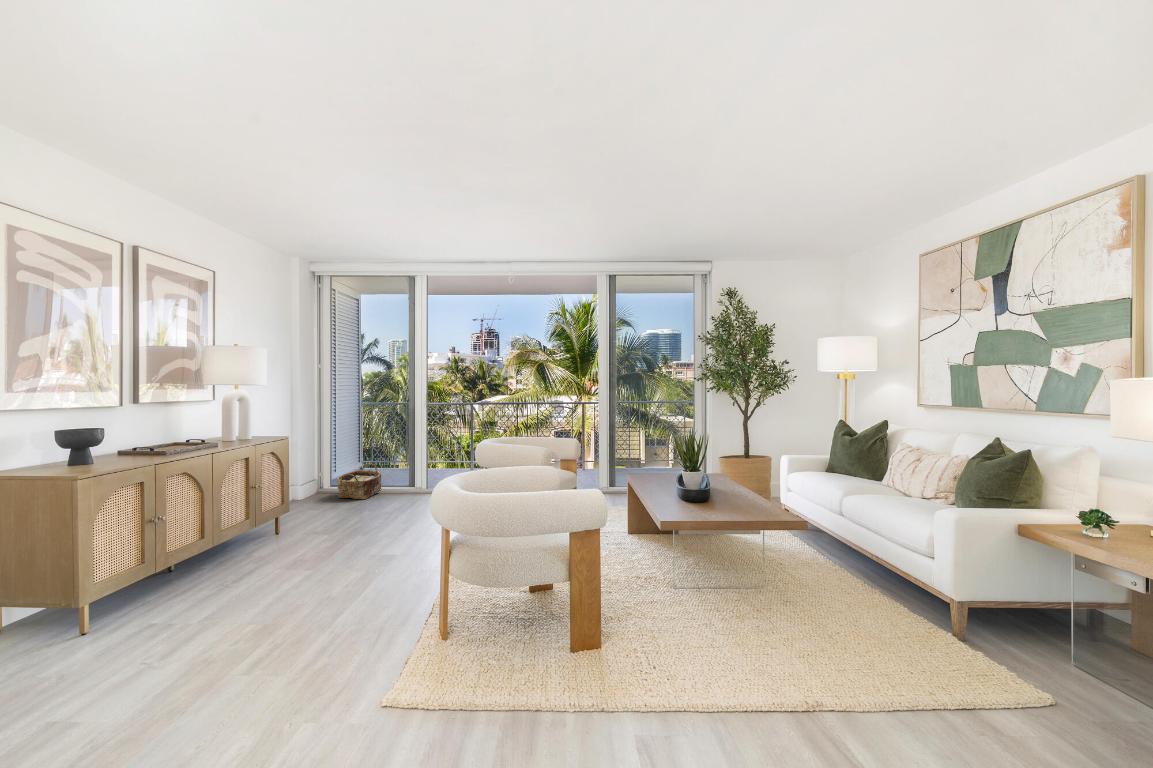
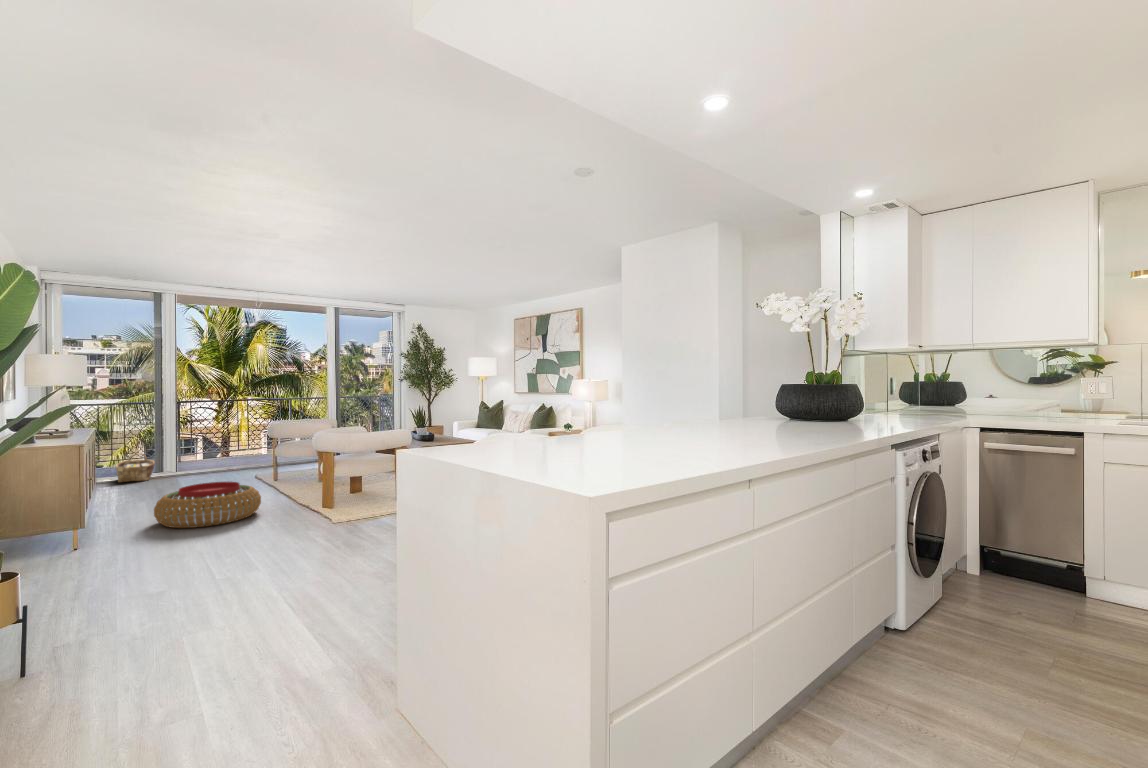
pouf: none [104,552,309,663] -> present [154,482,261,528]

